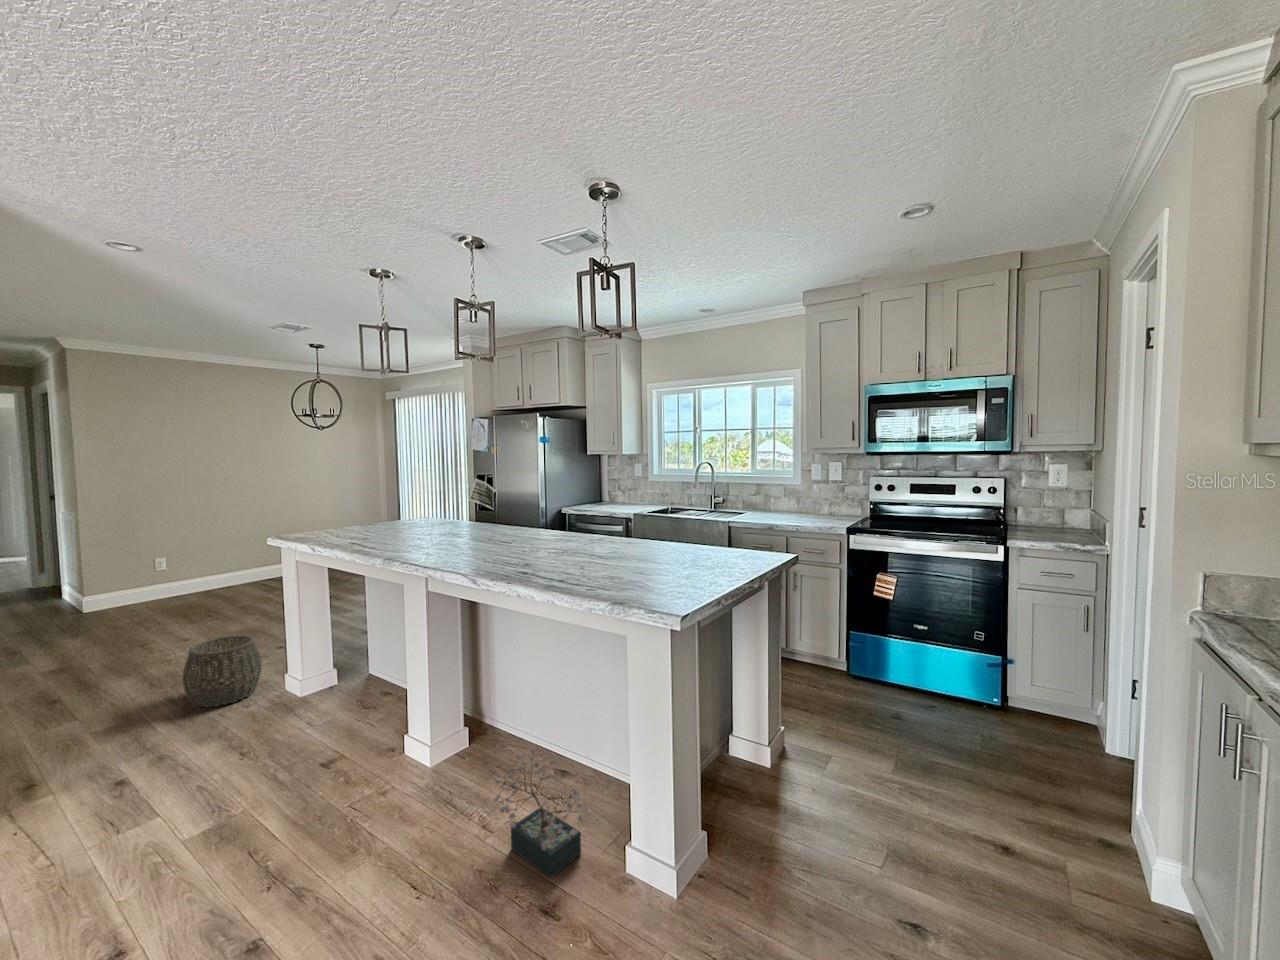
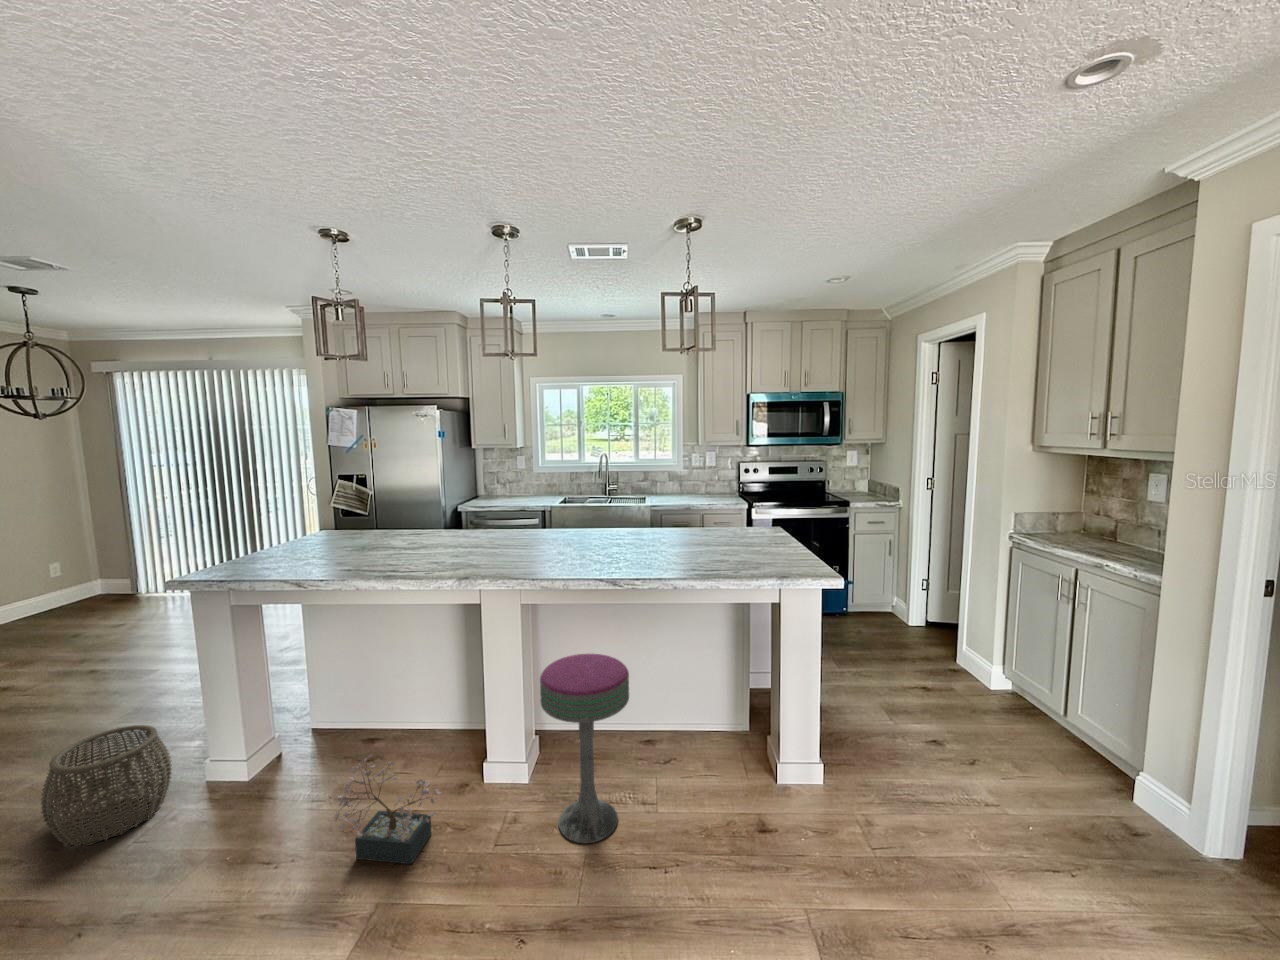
bar stool: none [369,649,467,842] -> present [540,654,629,844]
decorative plant: present [491,746,593,878] -> present [329,755,441,864]

